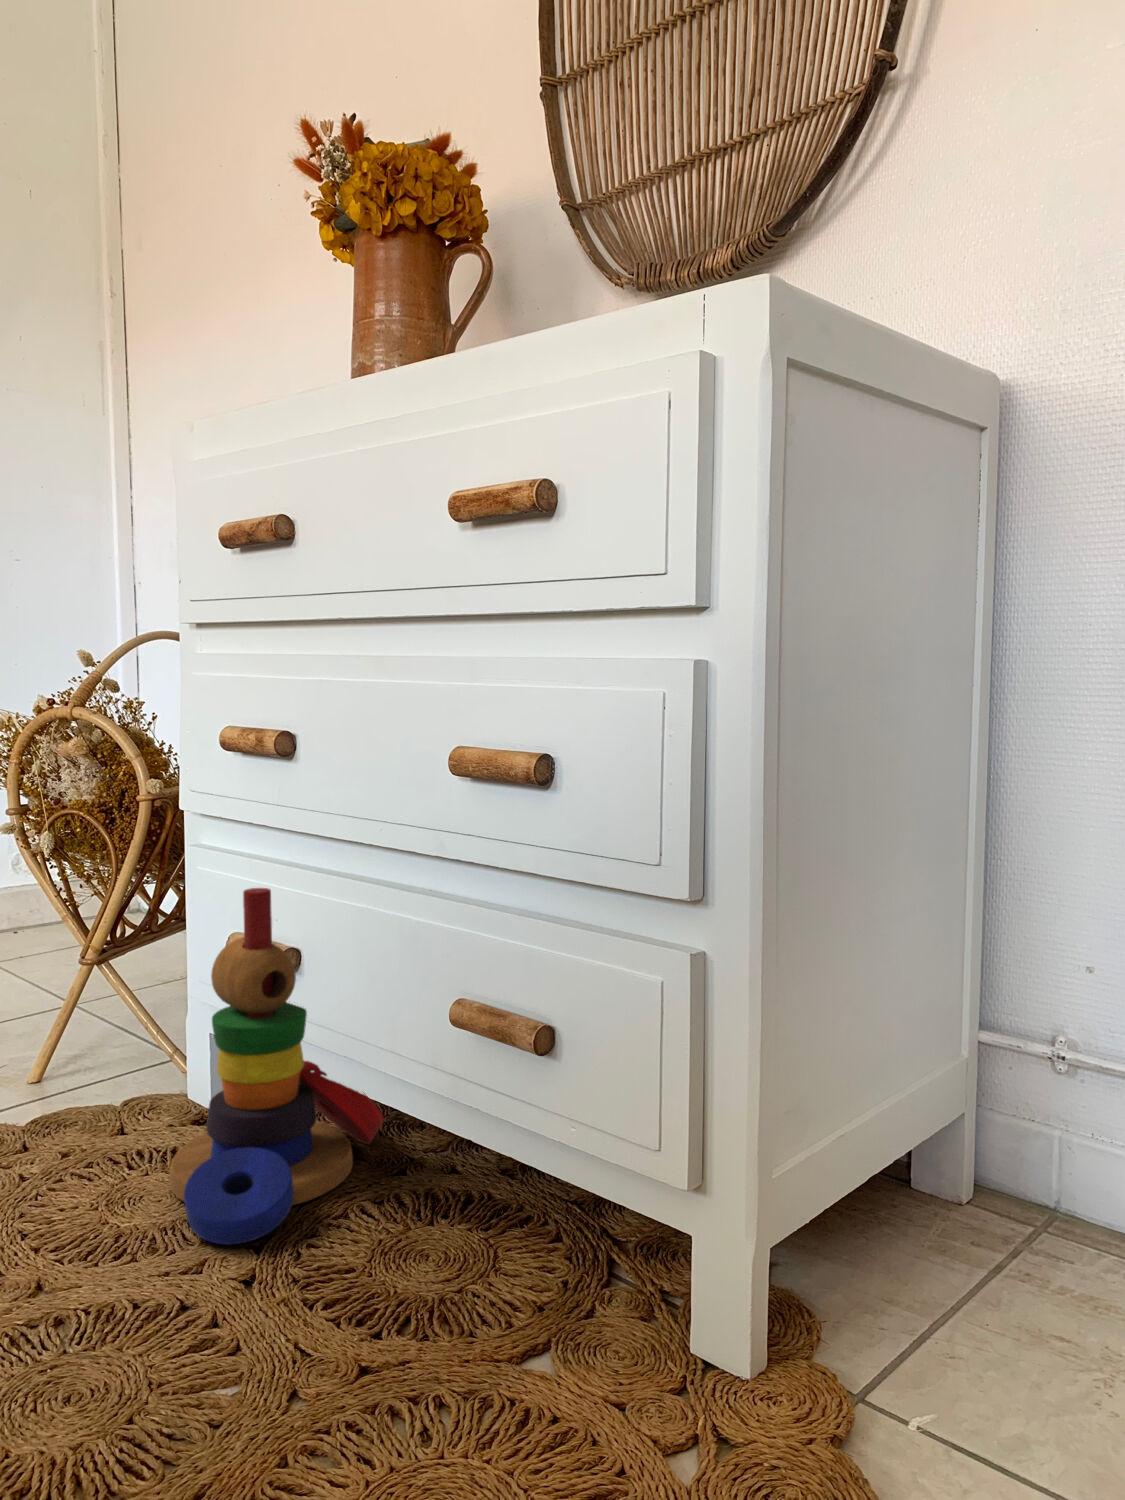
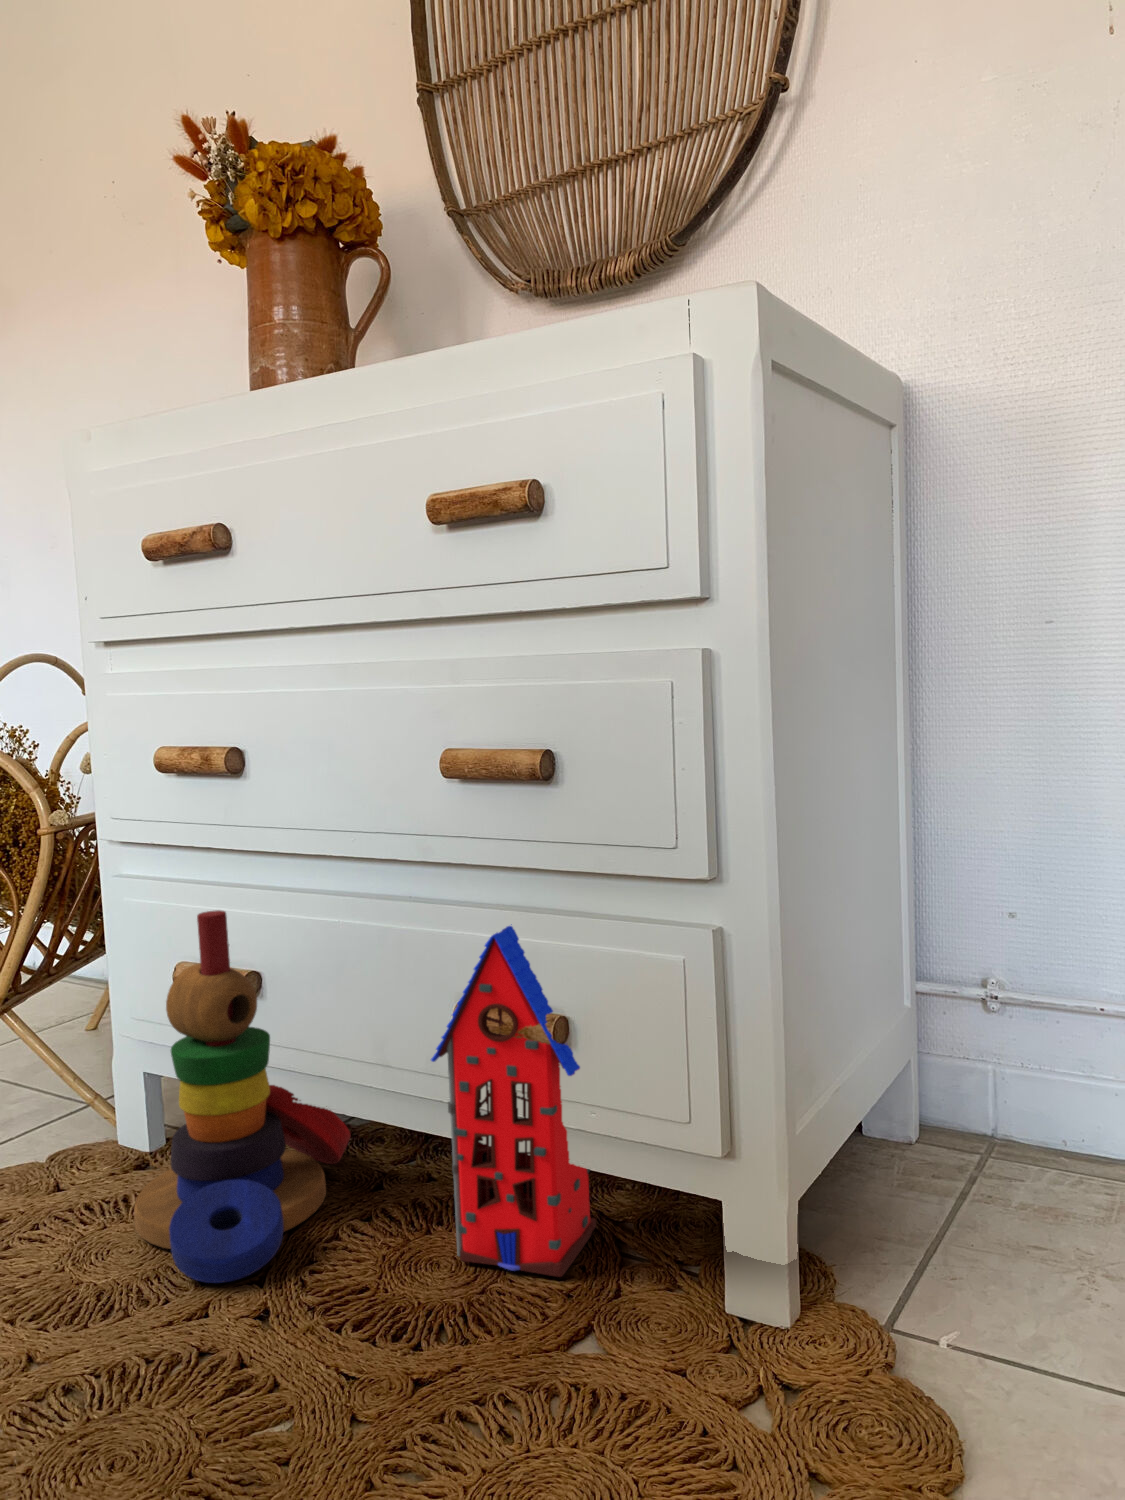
toy house: none [429,916,613,1288] -> present [431,924,596,1277]

